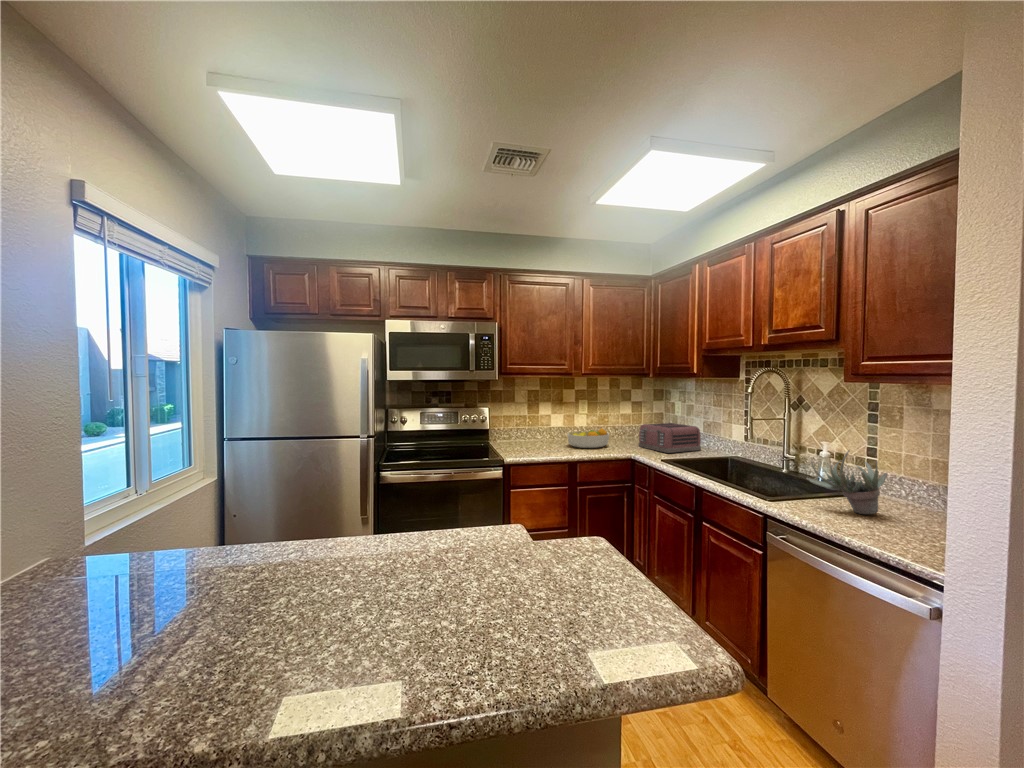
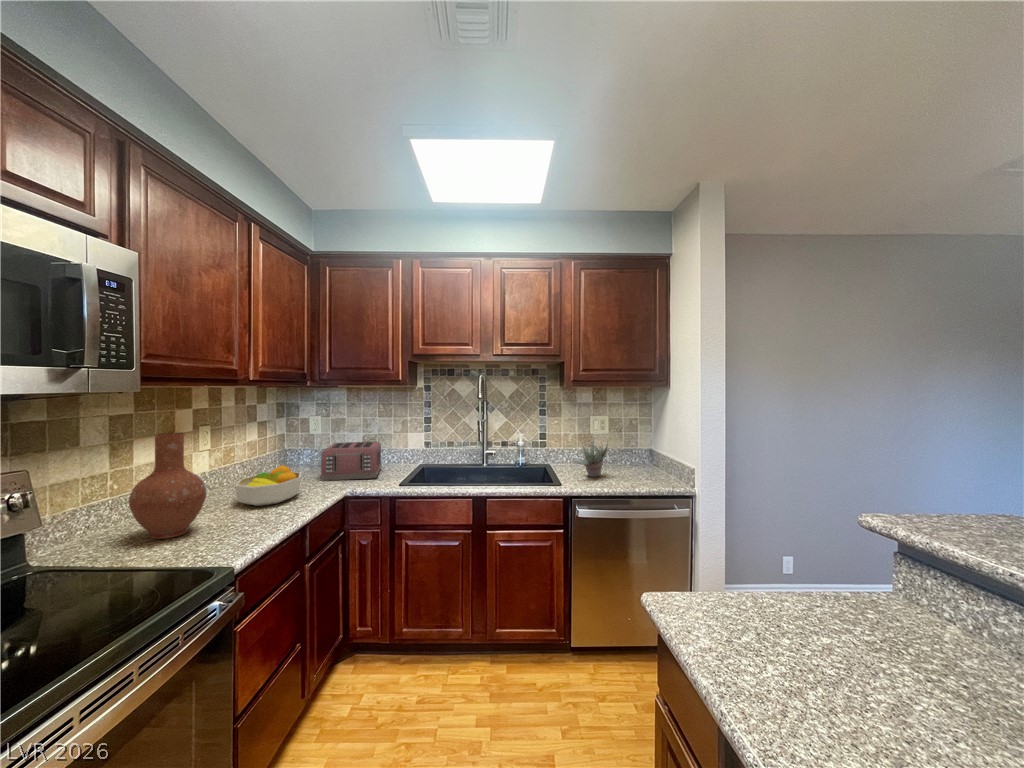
vase: none [512,399,540,447] -> present [129,433,207,539]

